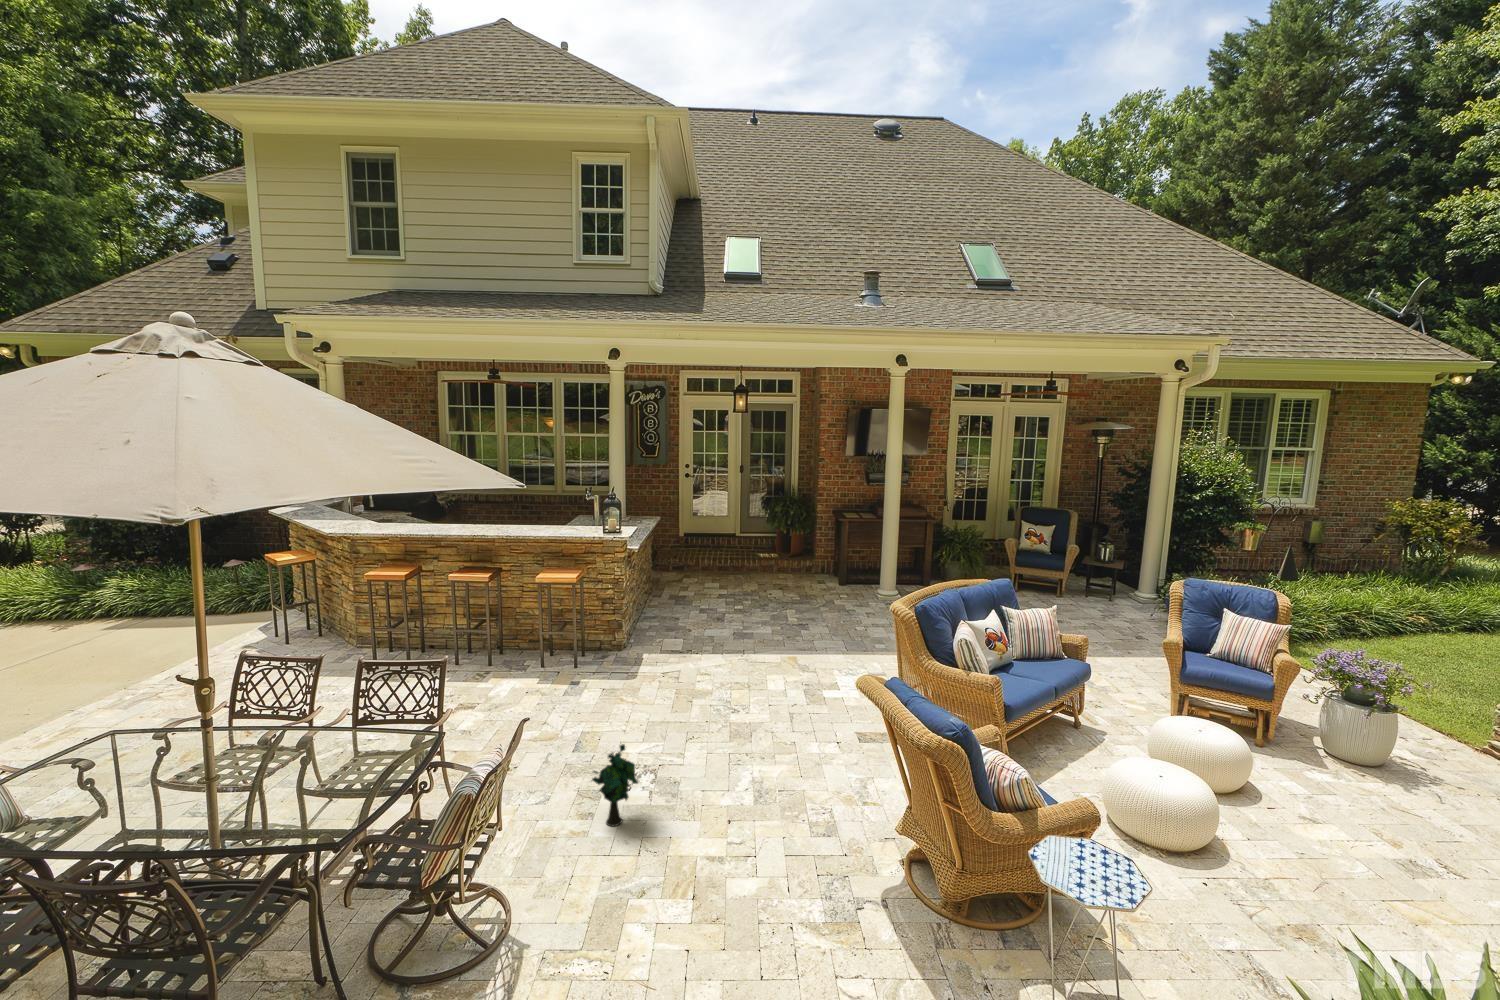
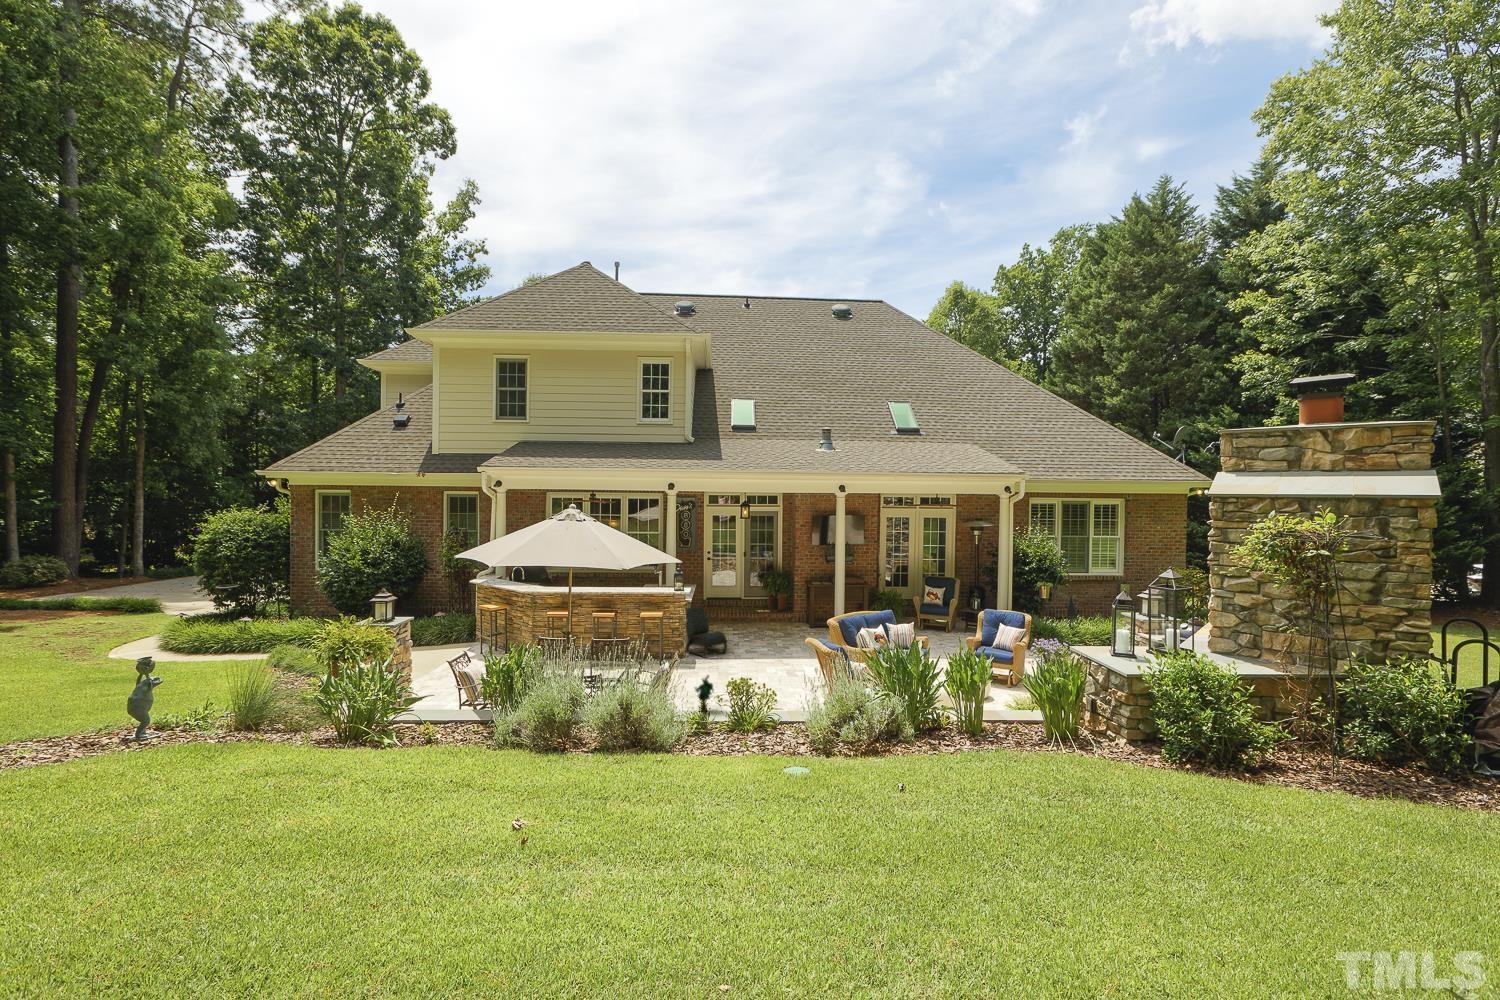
lounge chair: none [625,557,702,648] -> present [686,606,727,657]

